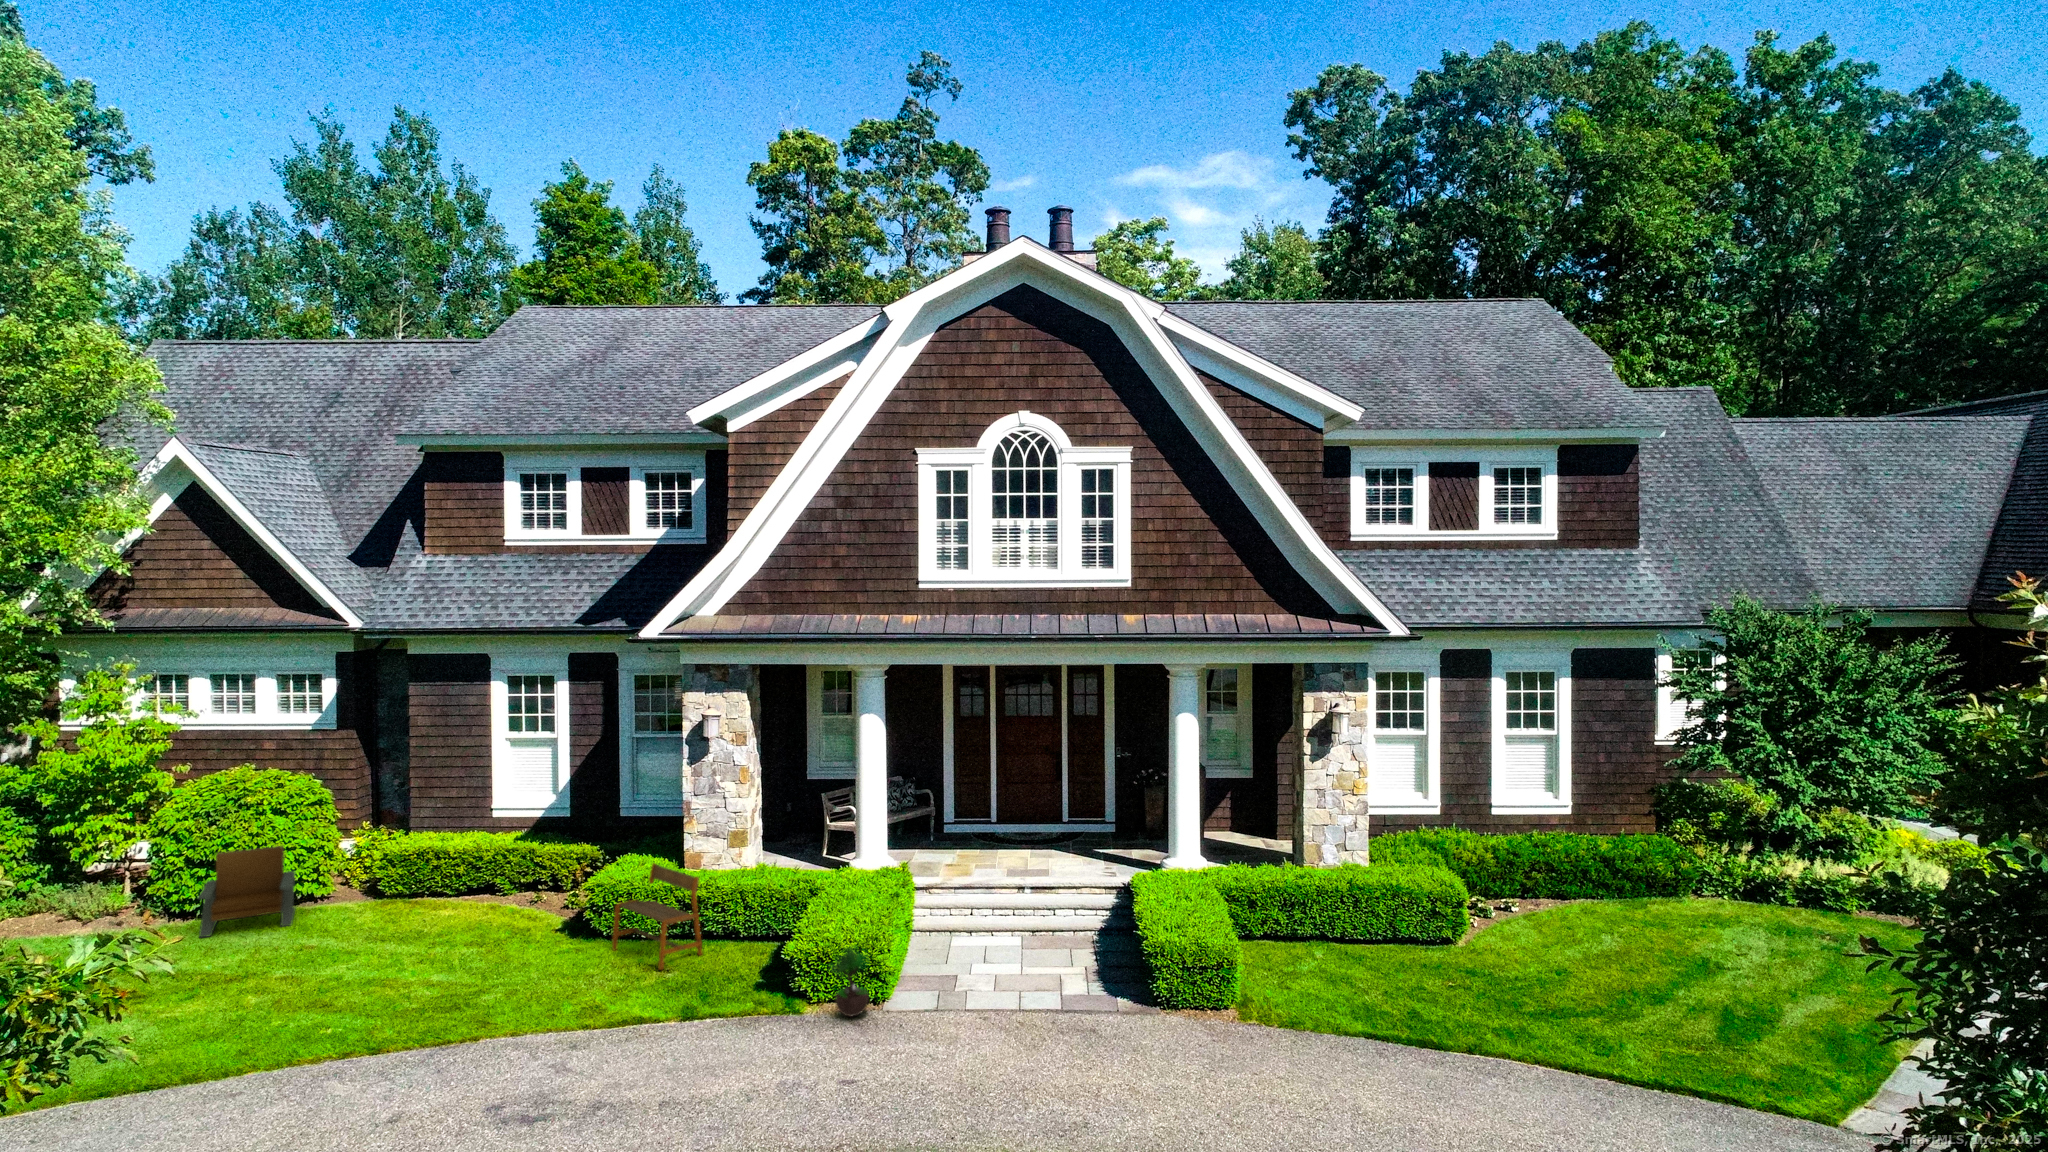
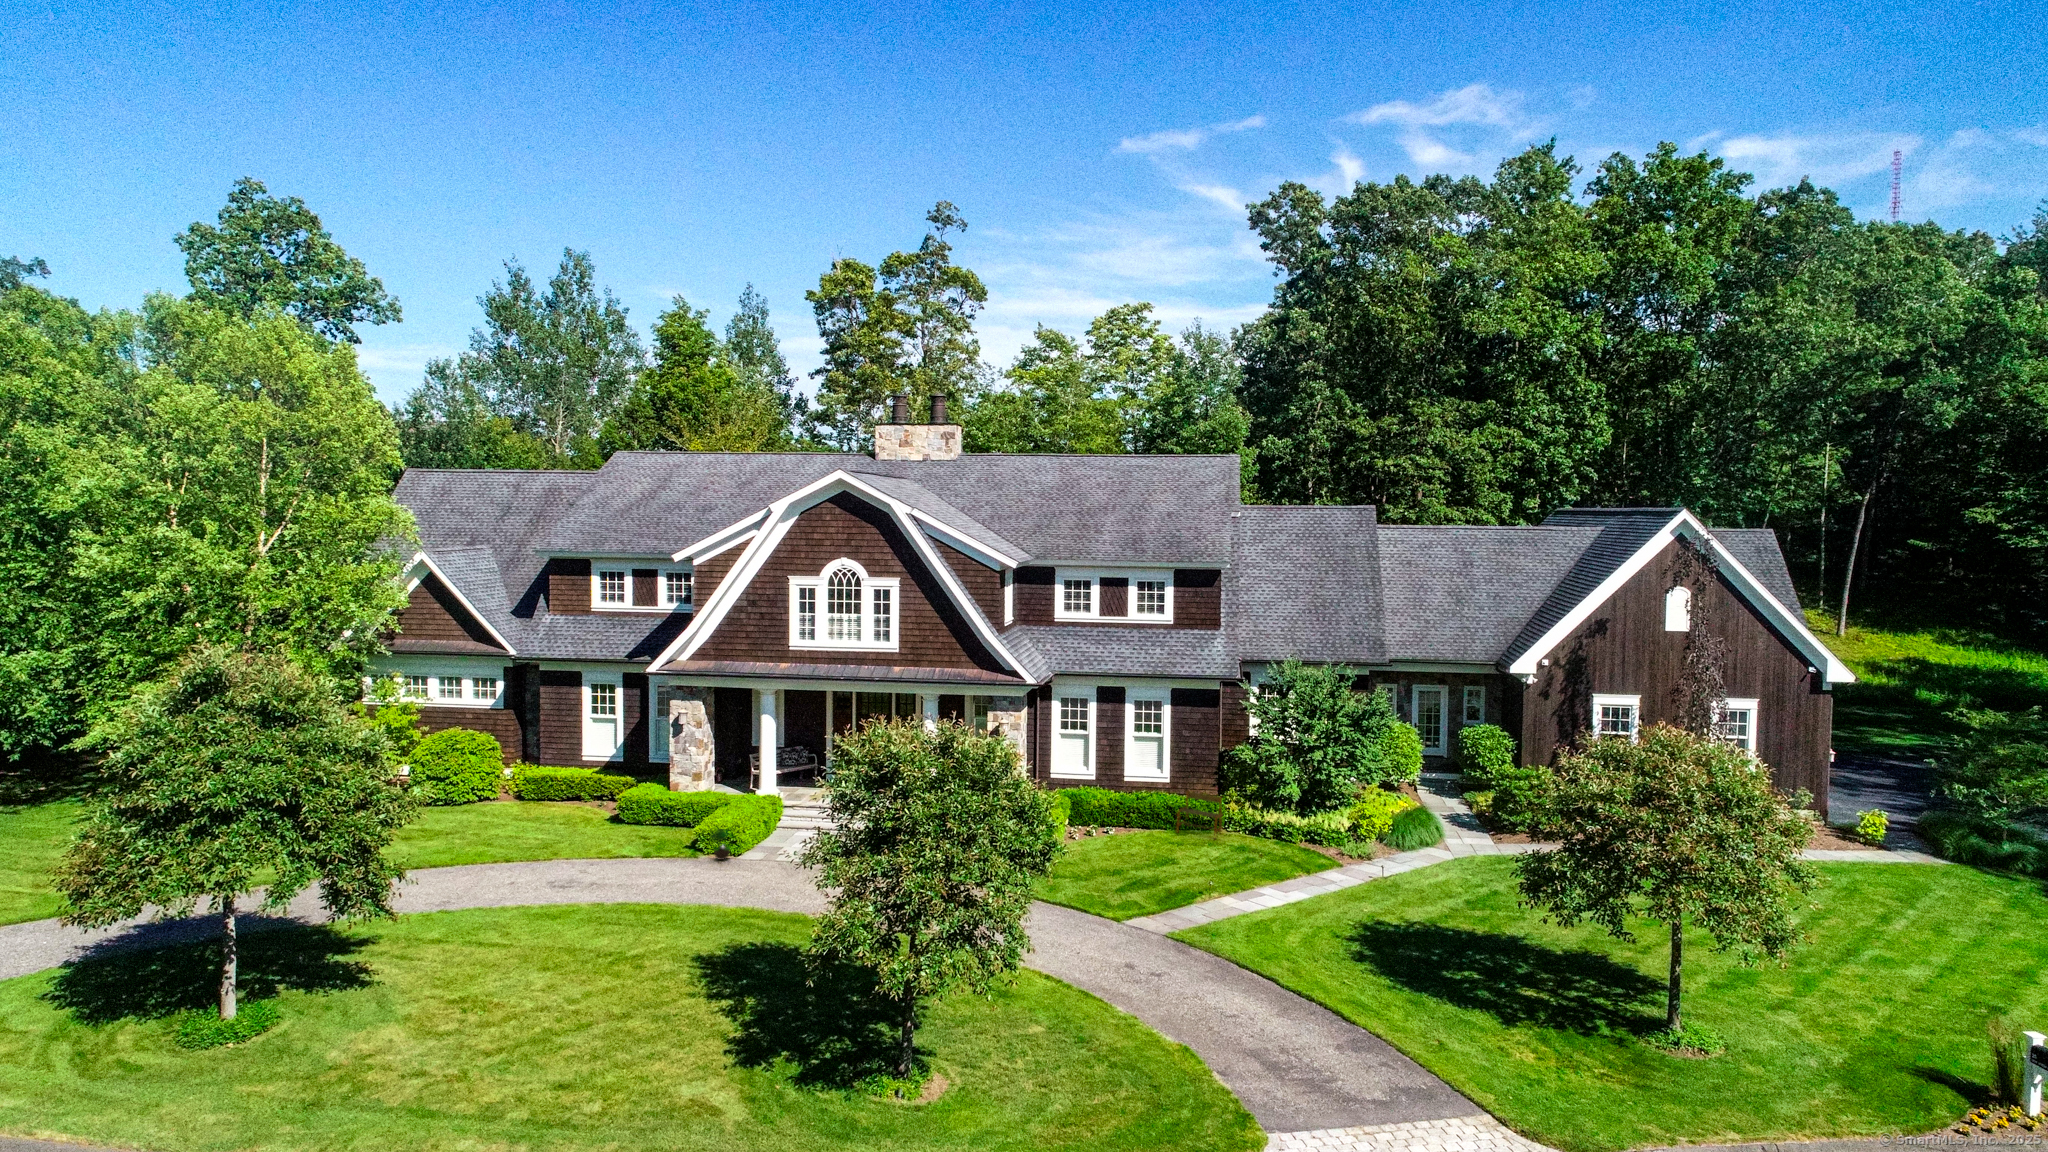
lounge chair: present [199,846,295,937] -> none [434,771,480,814]
bench: present [612,863,702,970] -> present [1177,791,1223,838]

